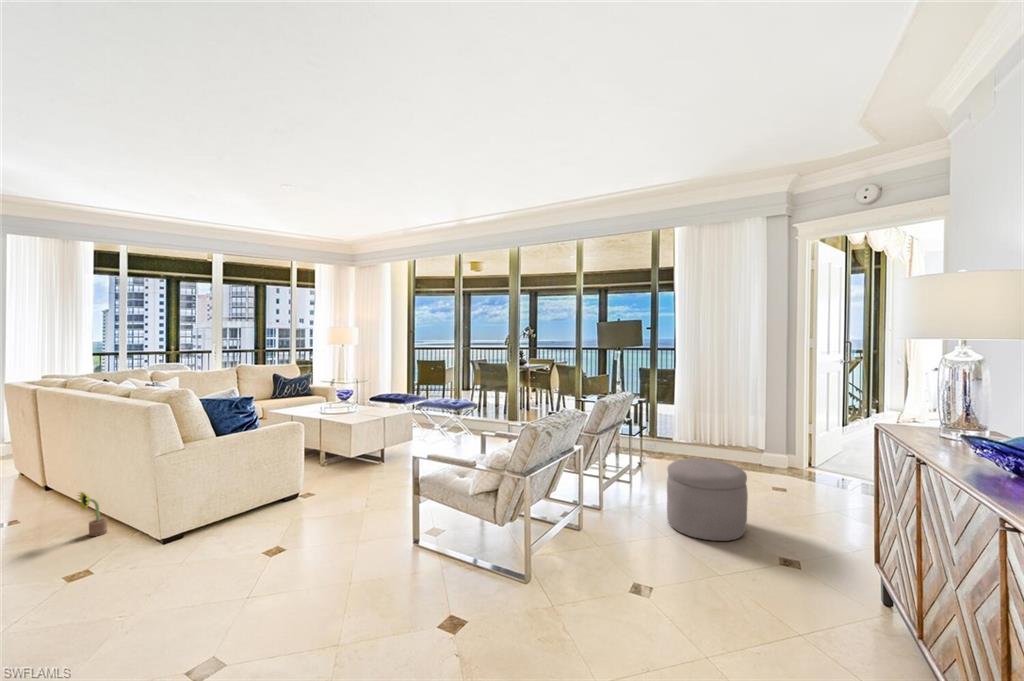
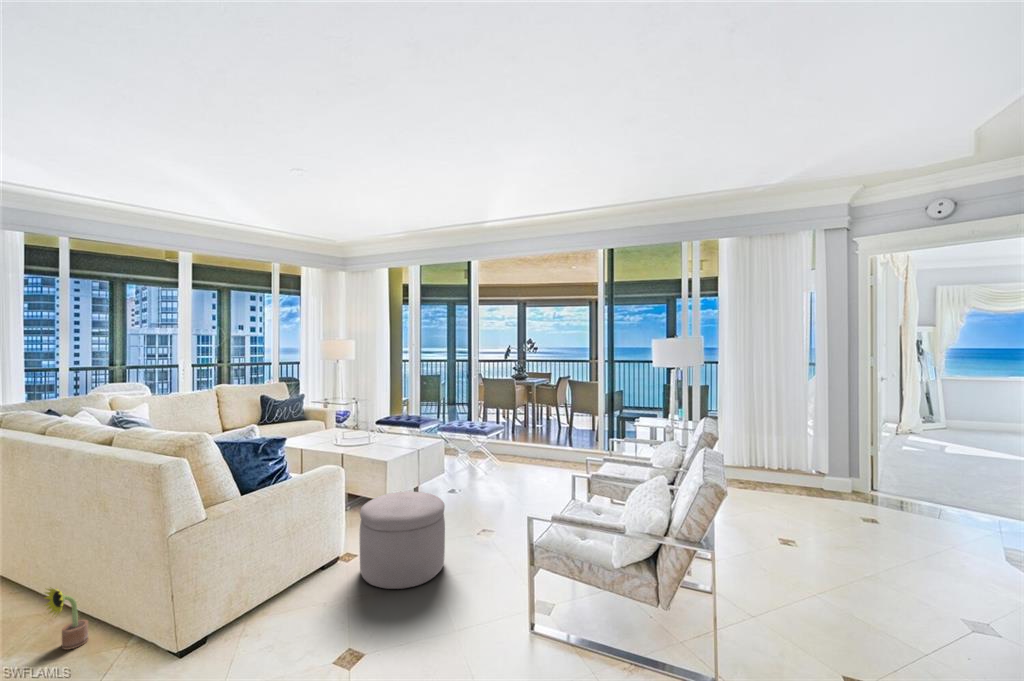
ottoman: present [667,459,748,541] -> present [360,491,445,589]

